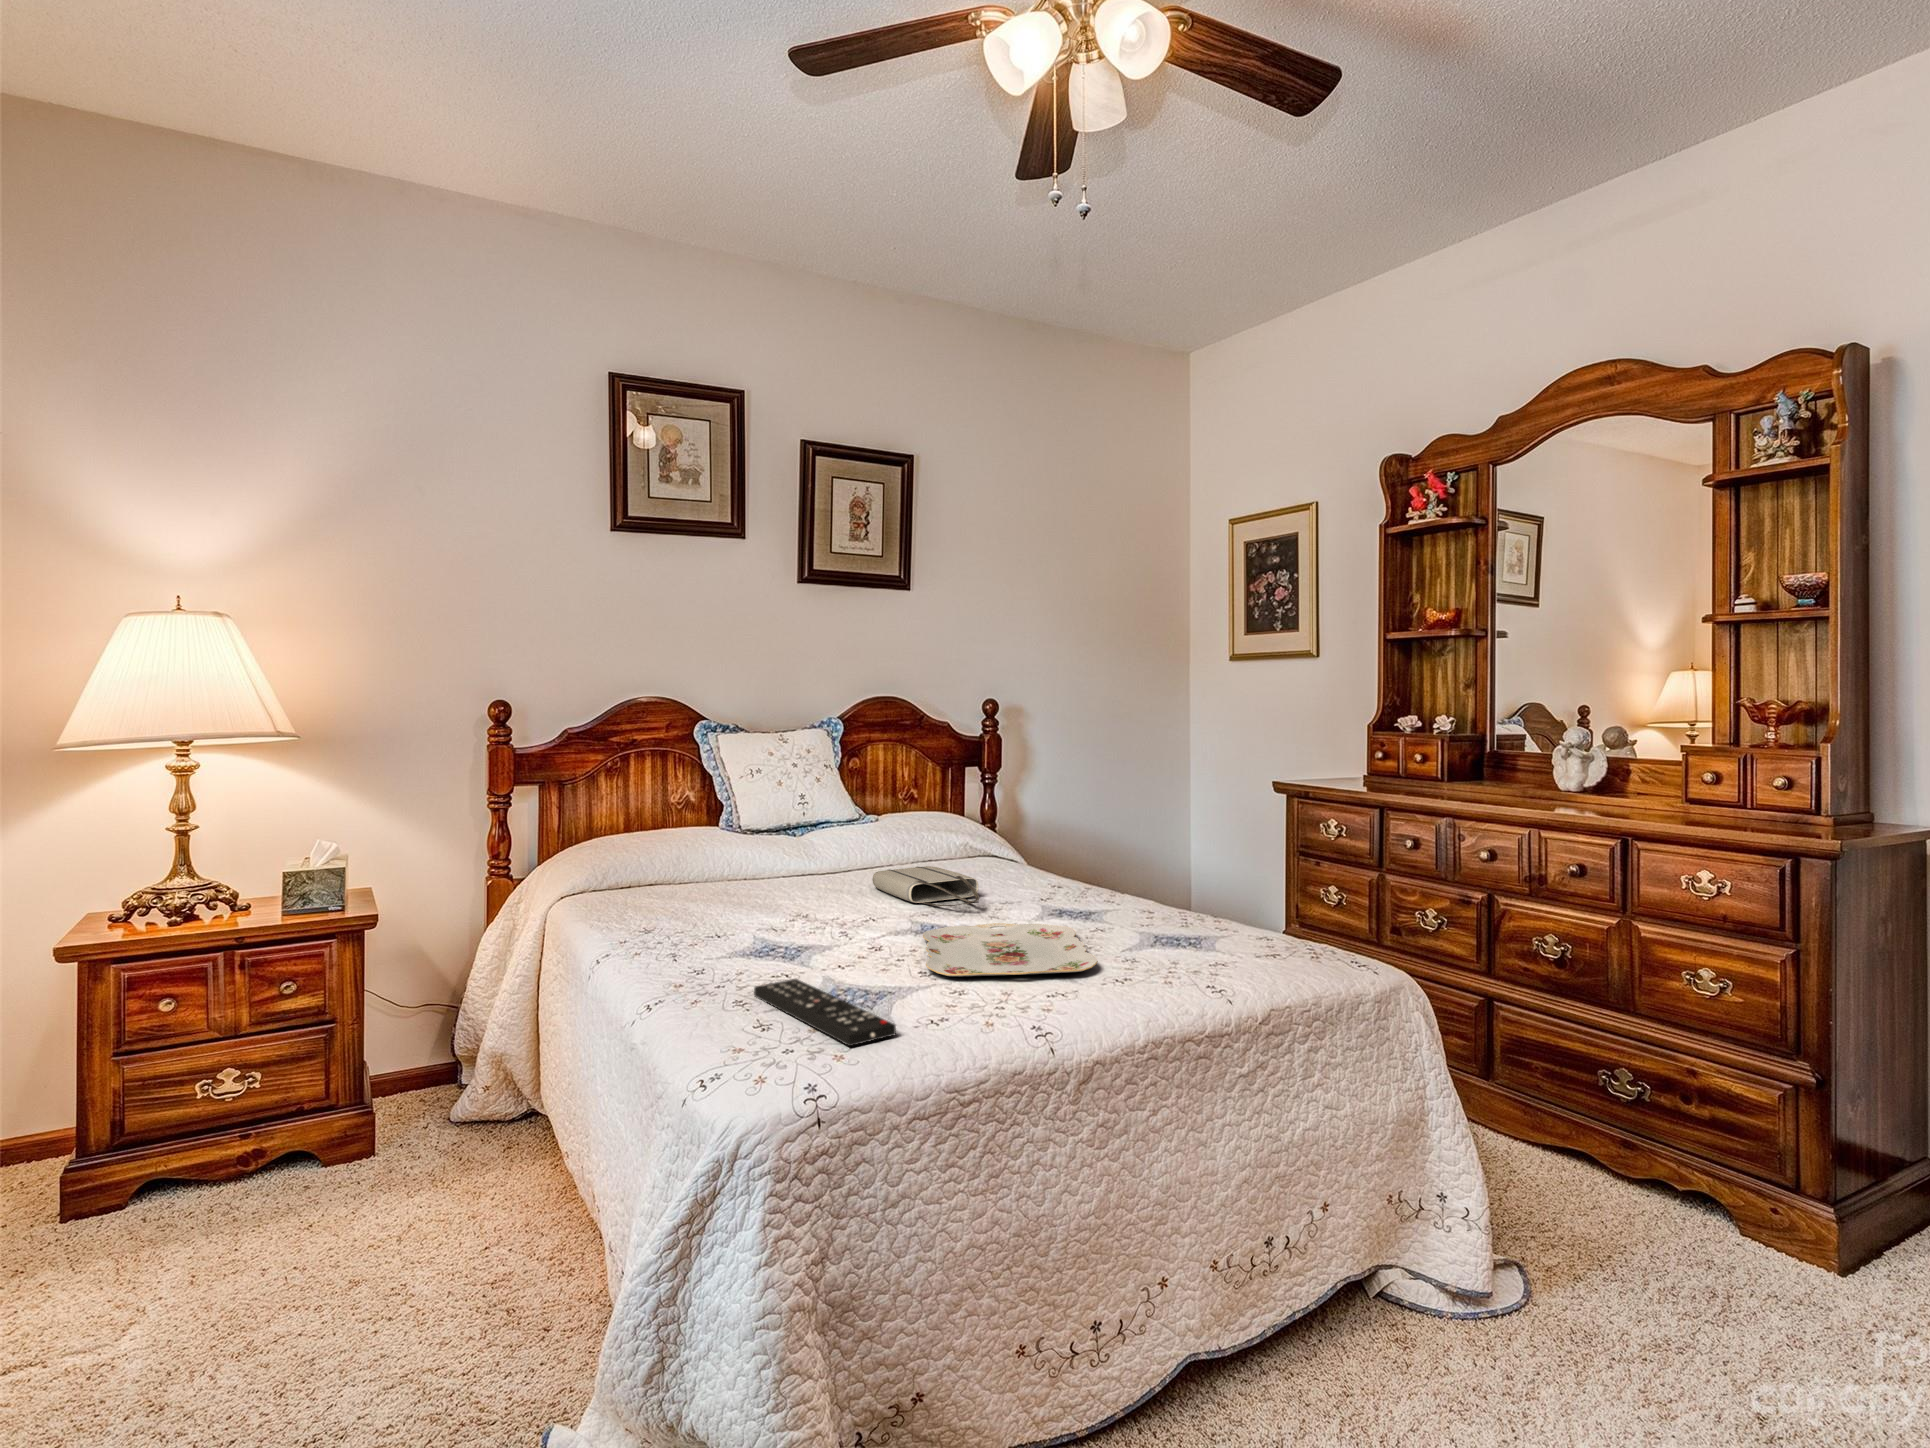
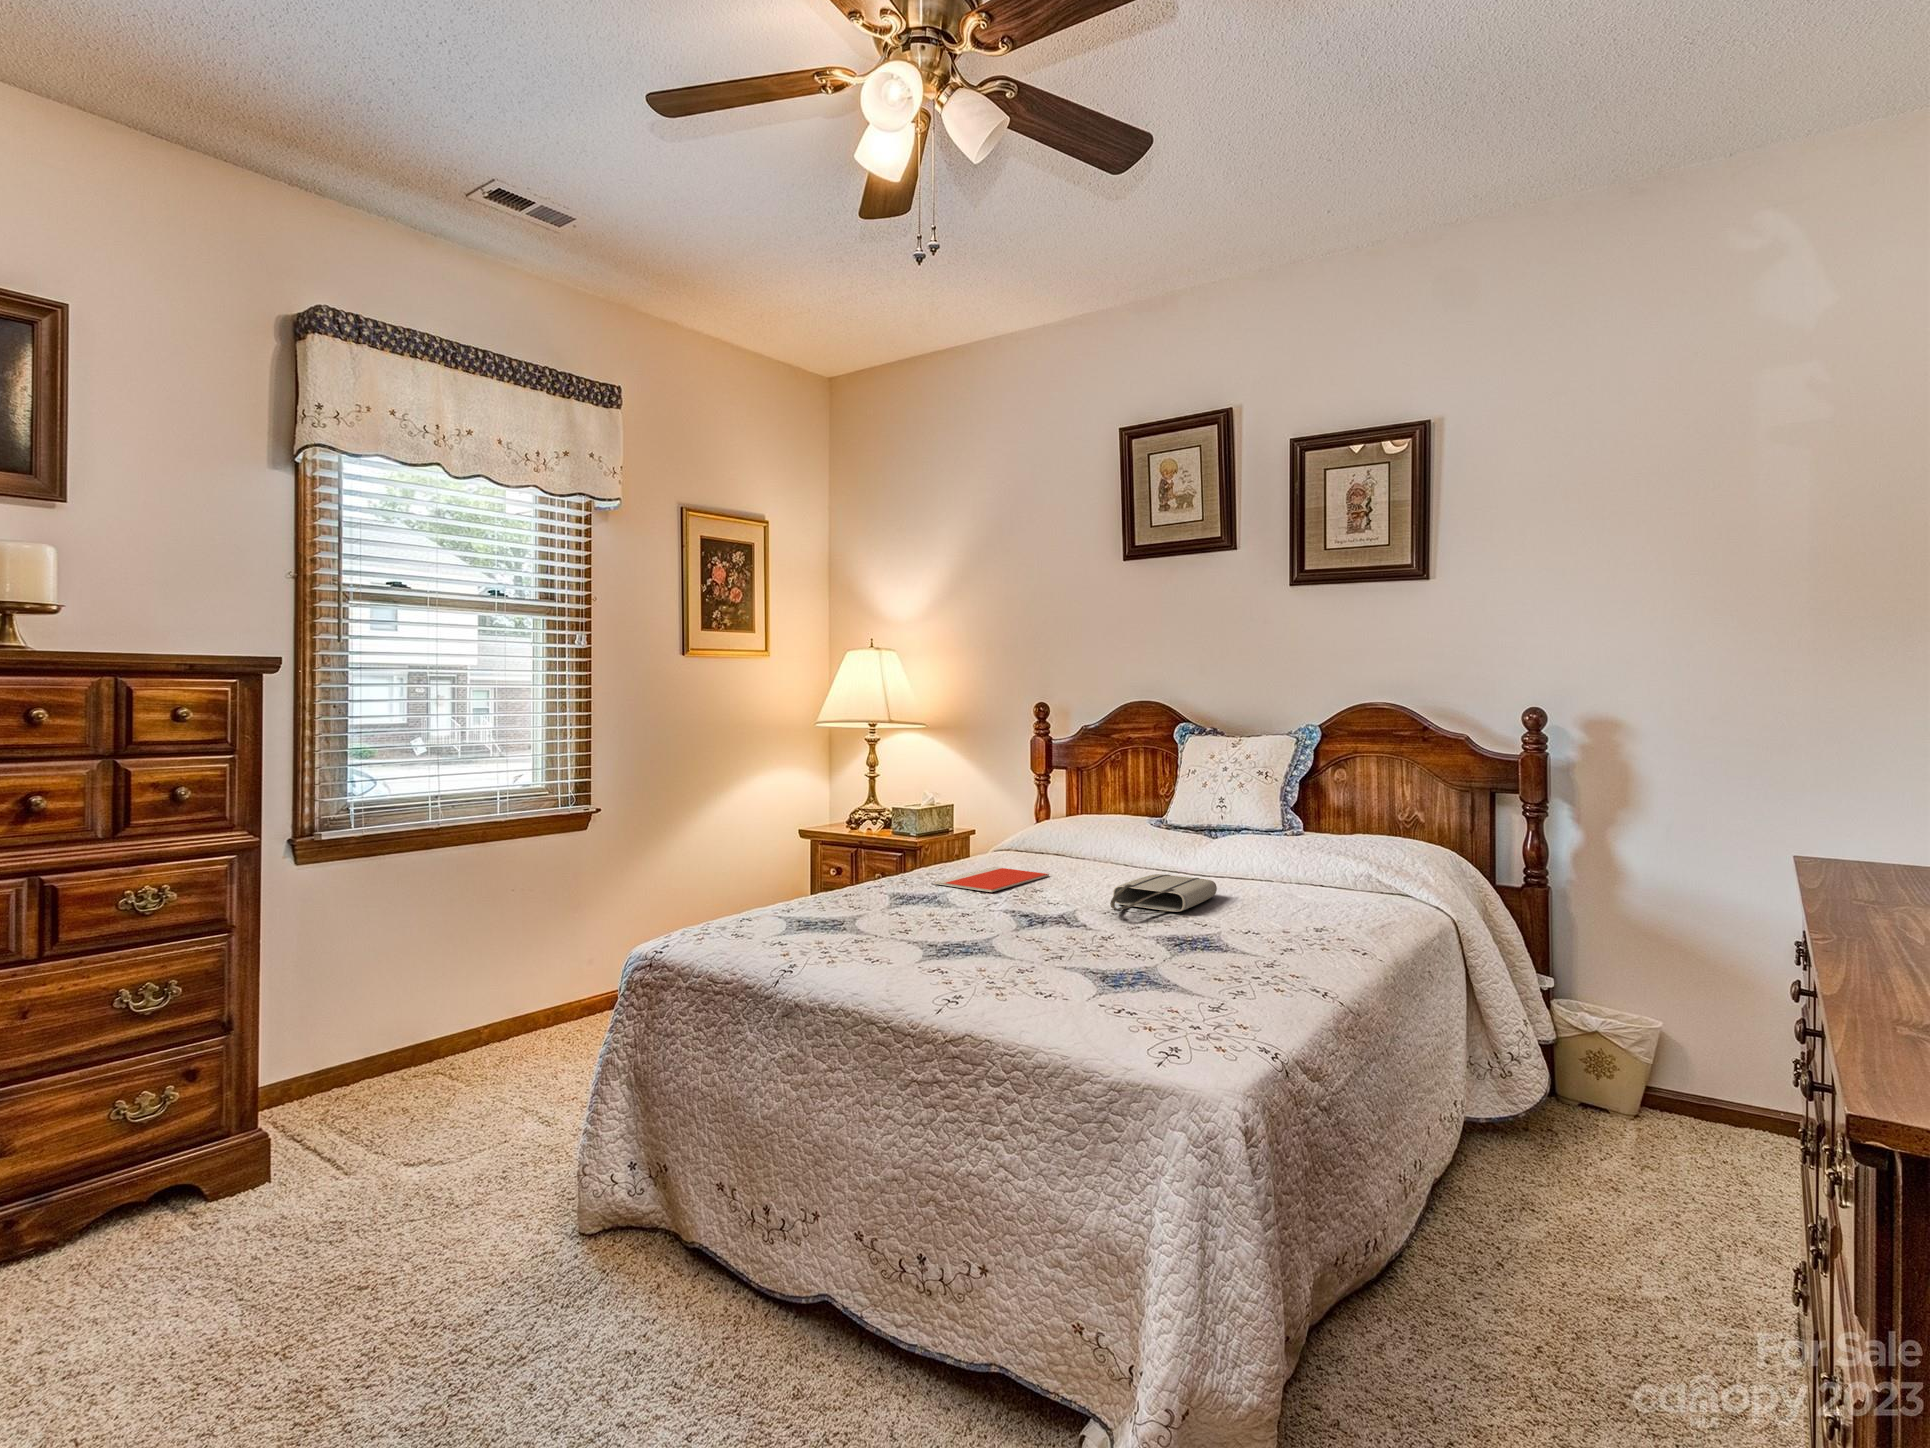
notebook: none [676,898,794,934] -> present [935,867,1049,892]
serving tray: present [923,923,1097,976] -> none [899,917,1101,965]
remote control: present [754,979,896,1046] -> none [730,908,839,947]

